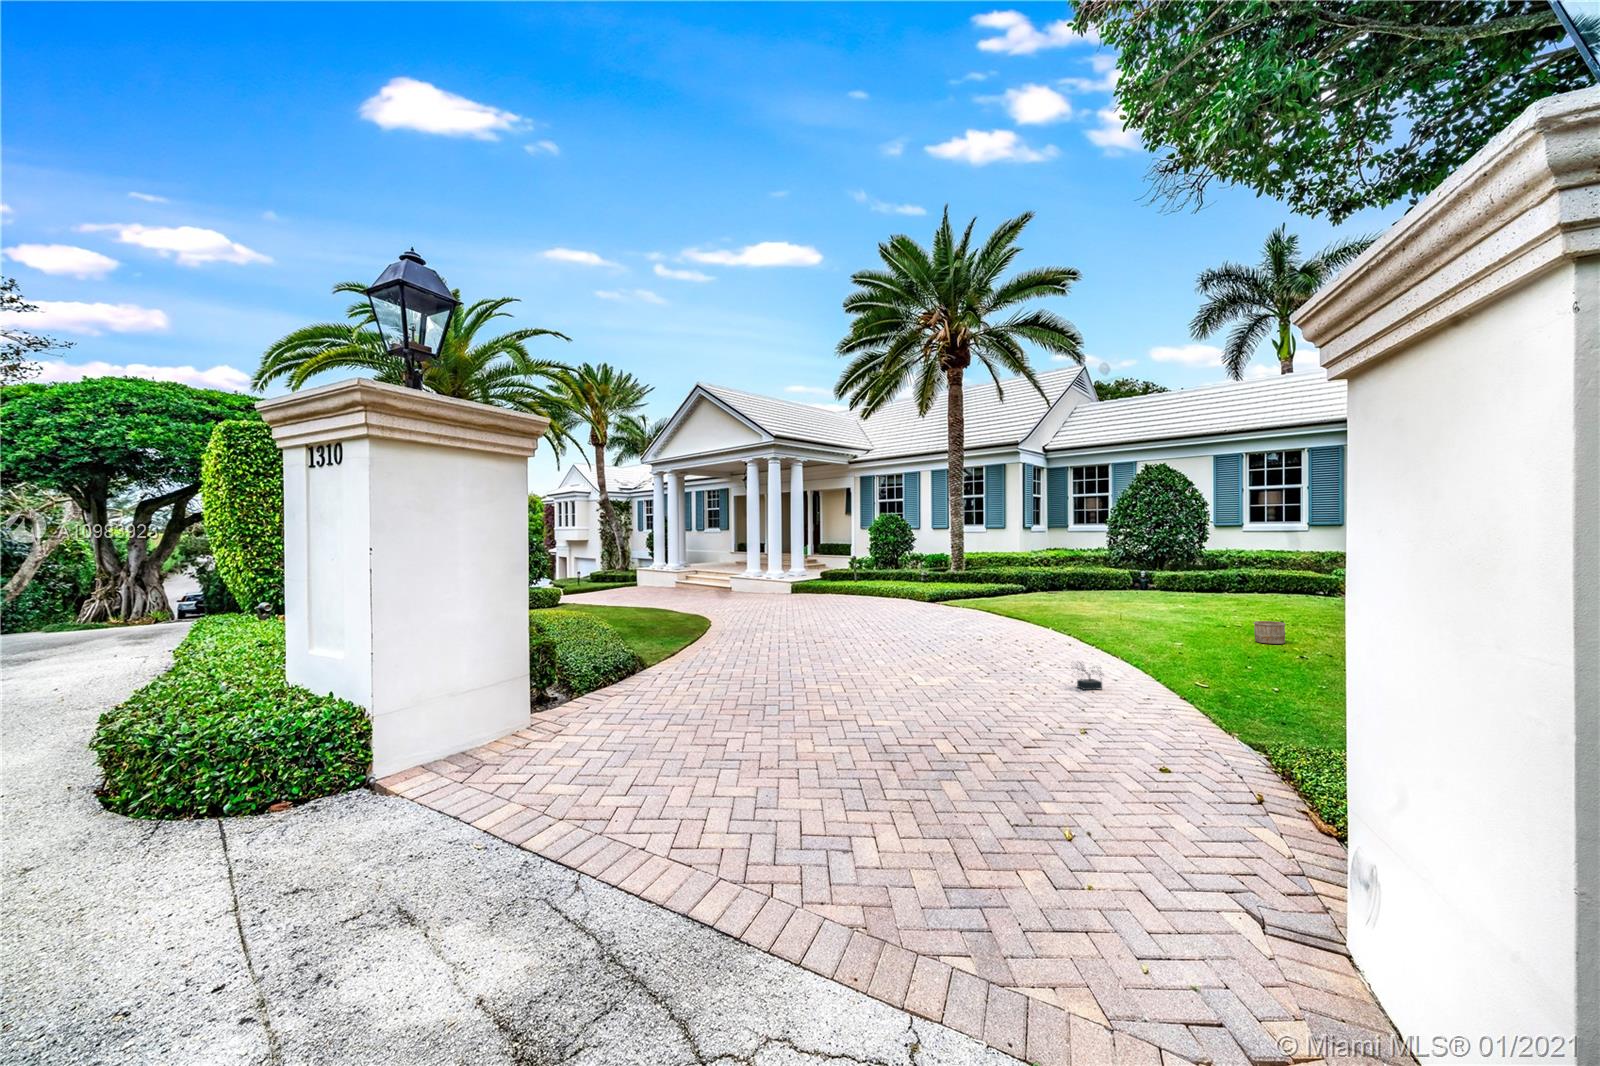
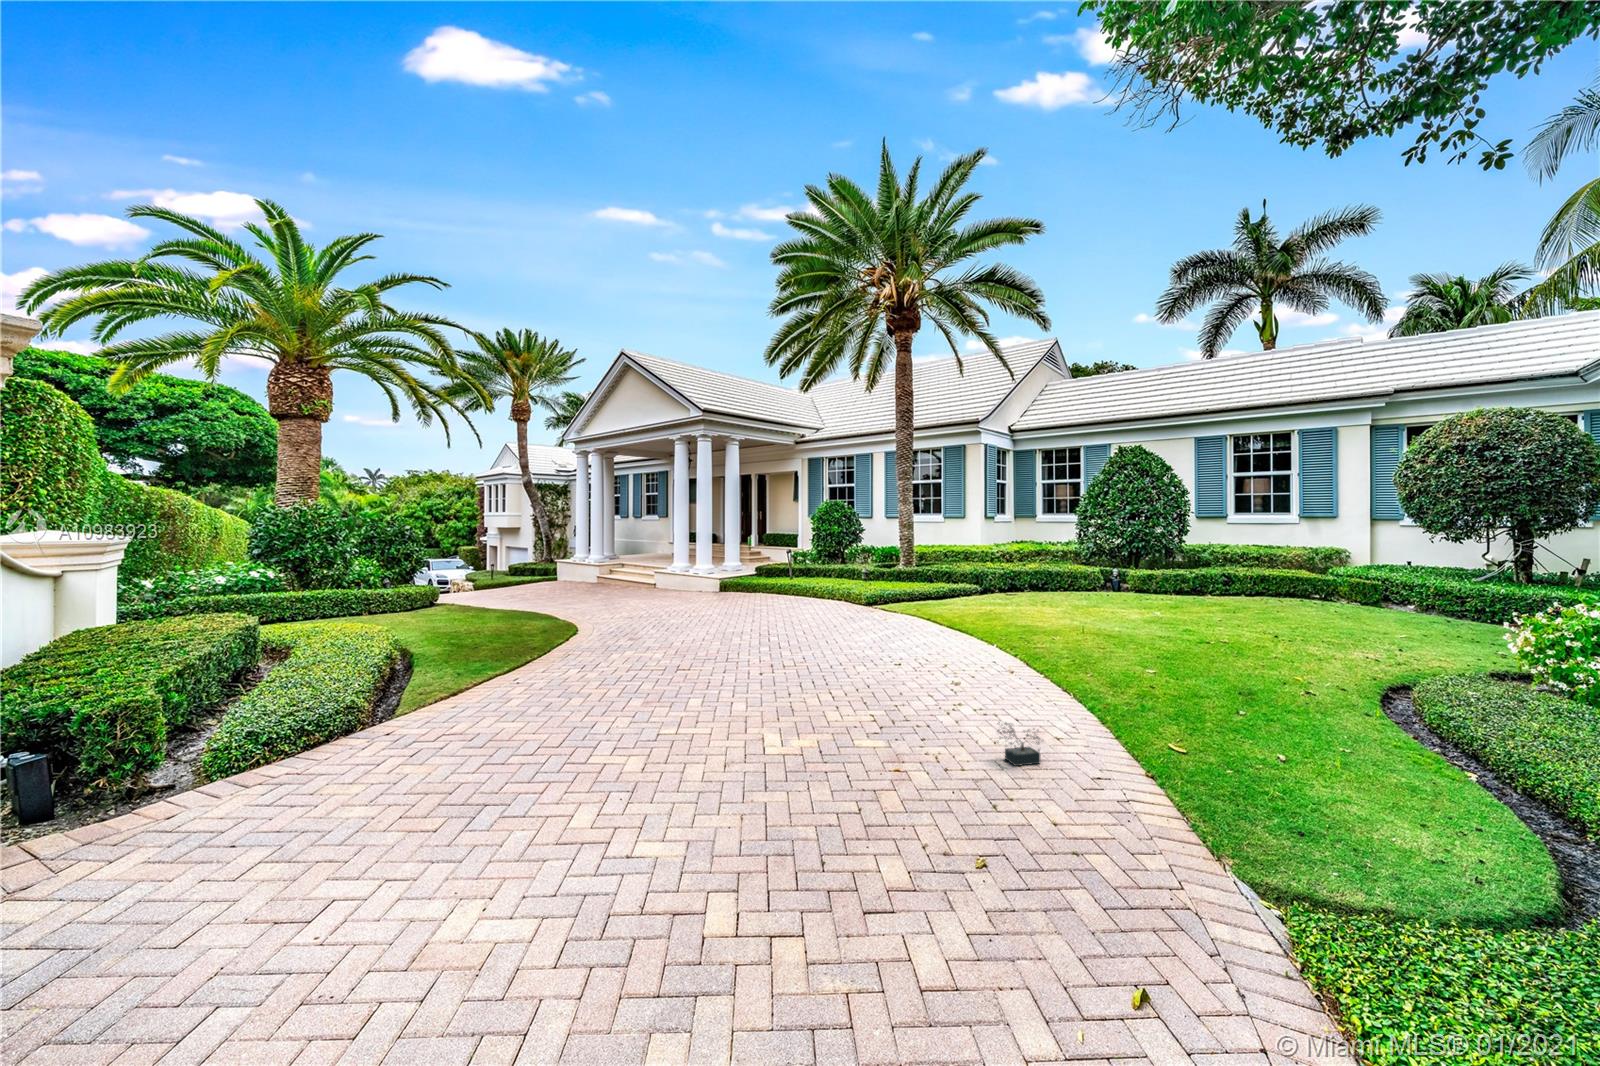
wooden bucket: present [1253,621,1285,644] -> none [1249,646,1291,678]

